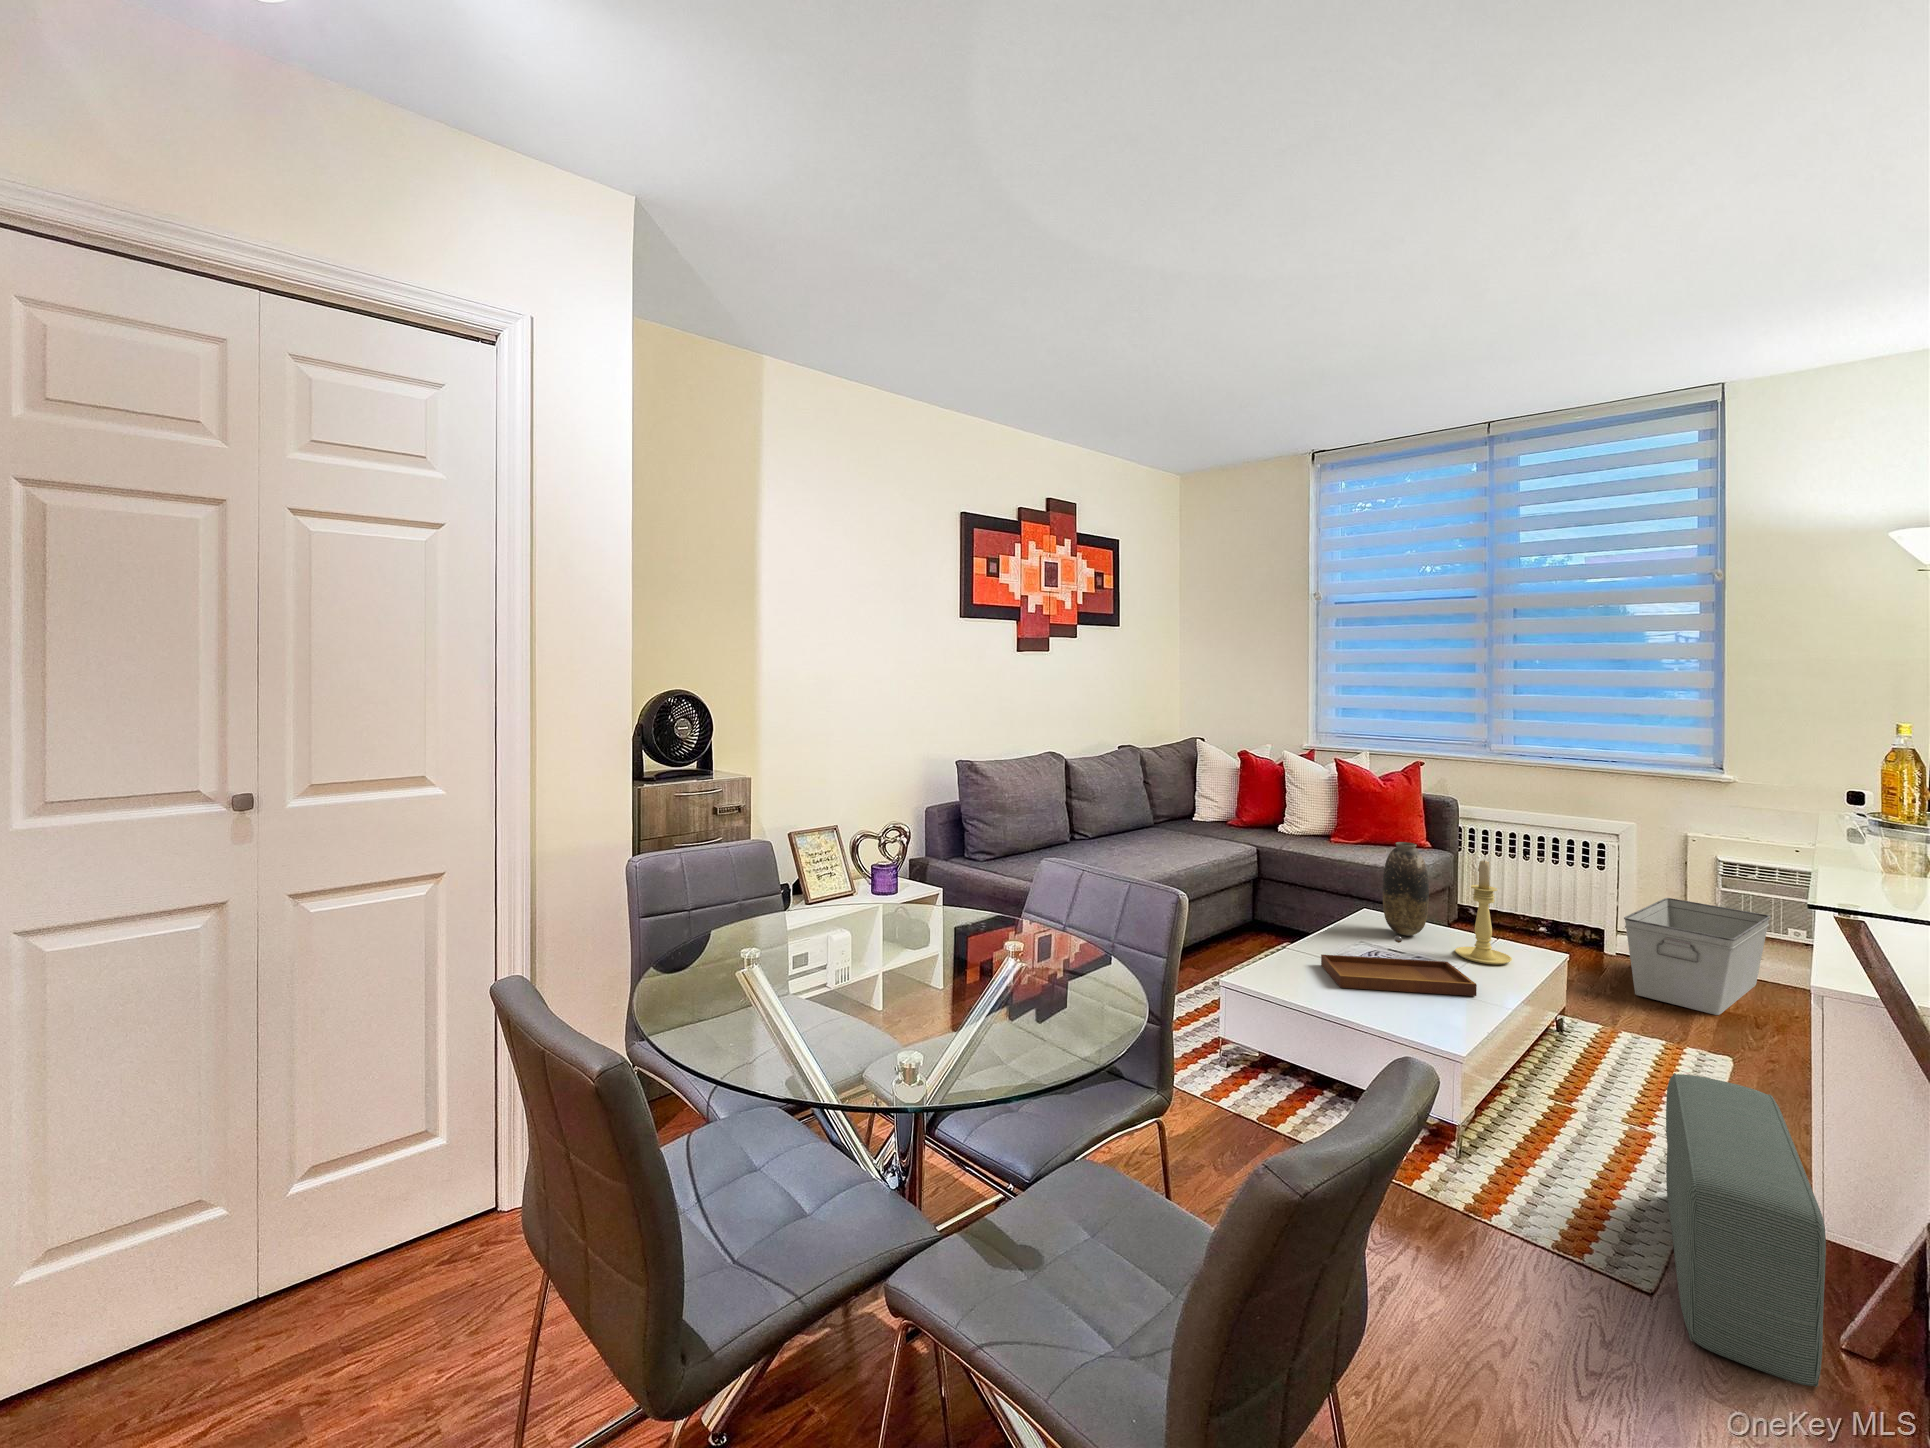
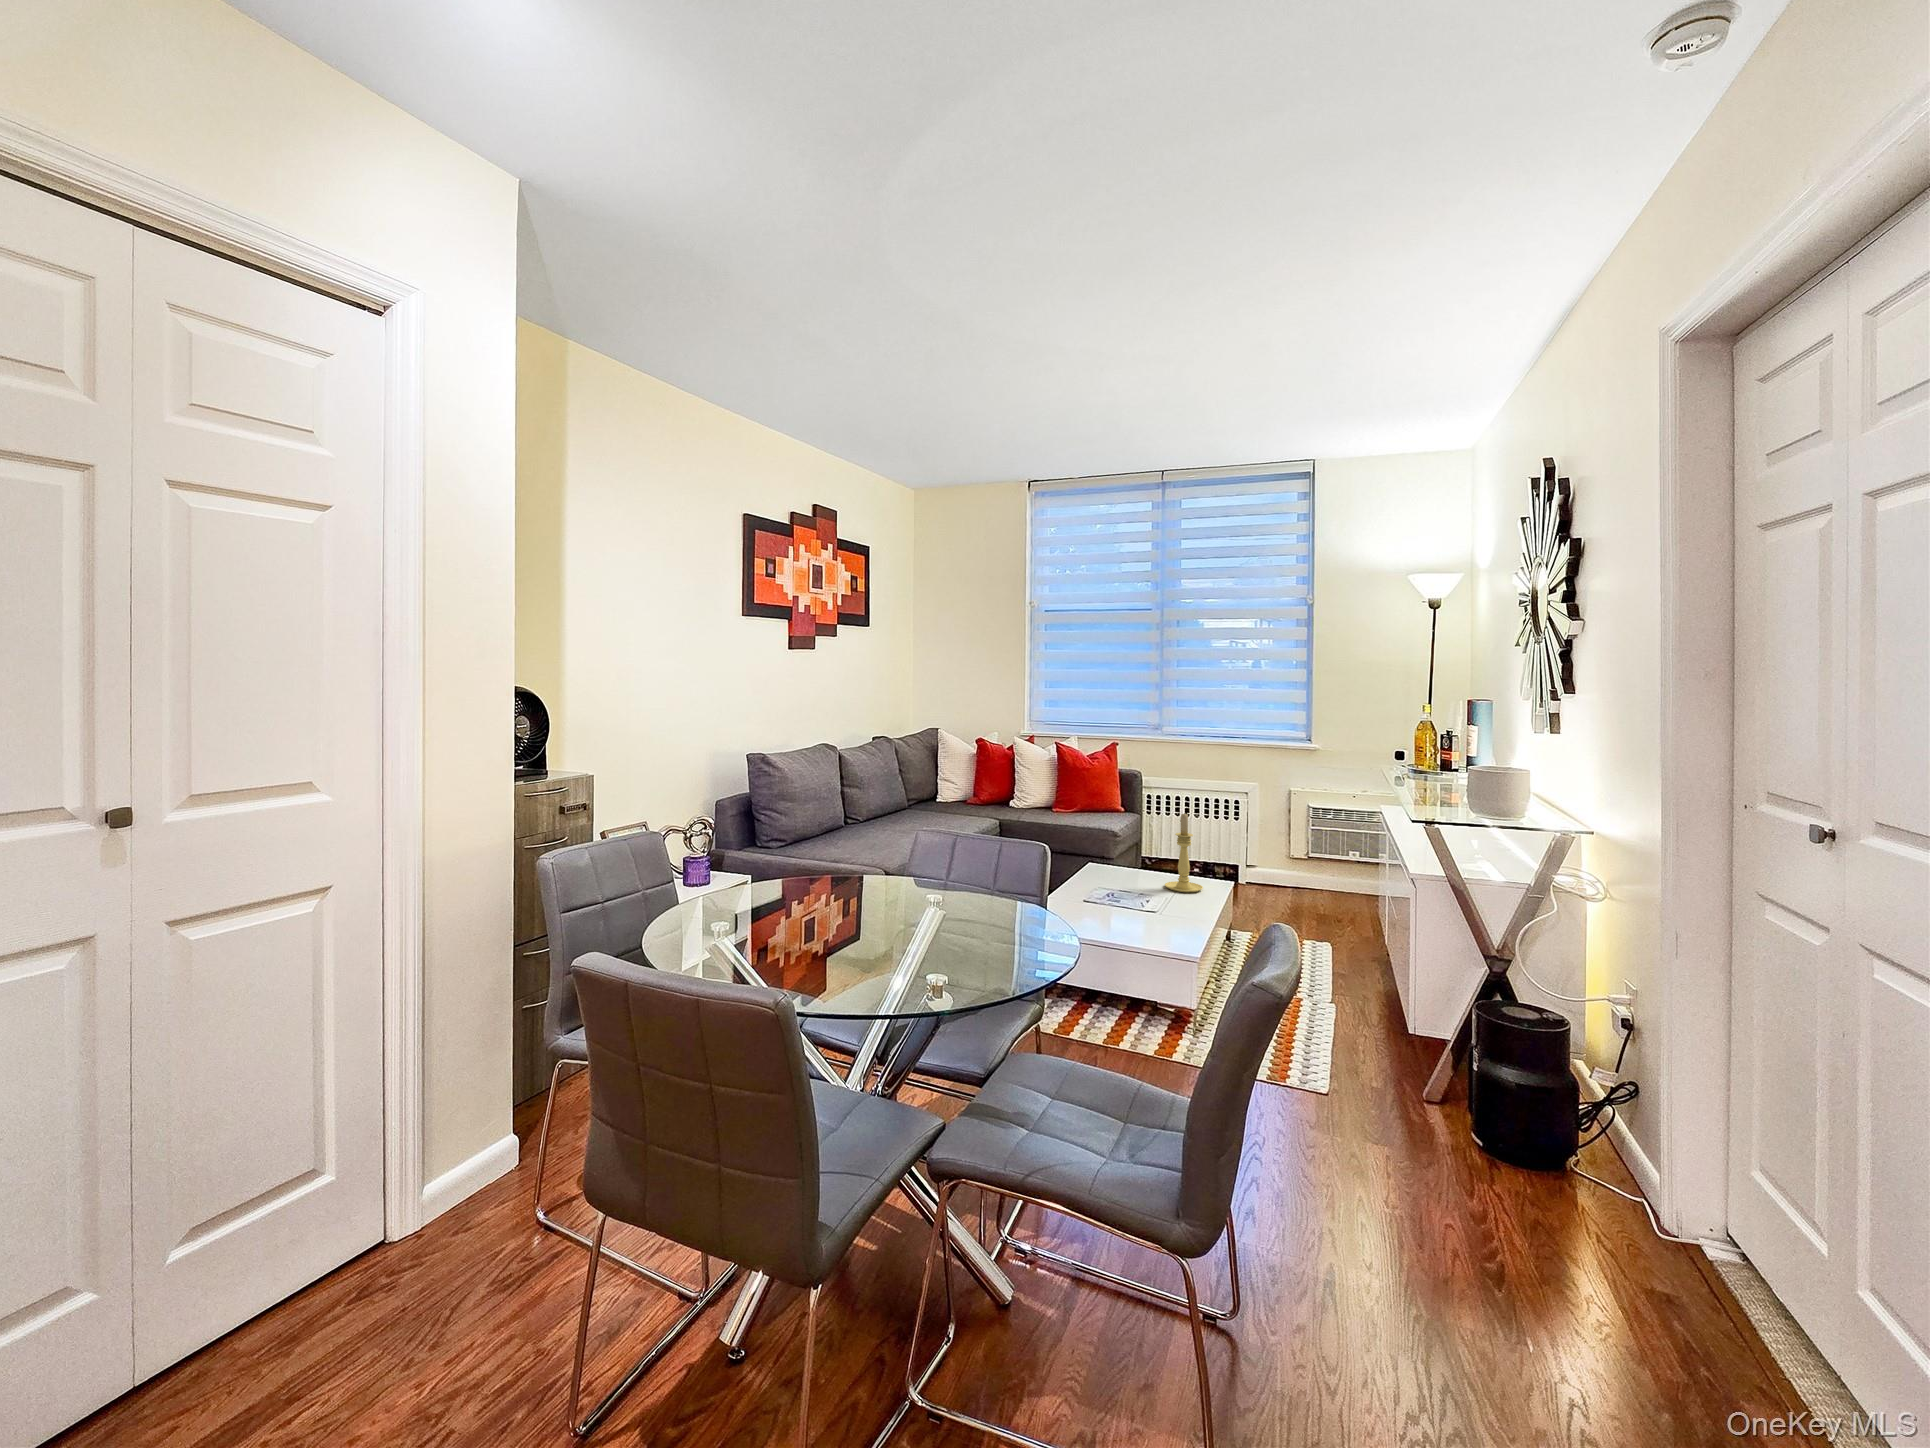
vase: present [1383,842,1429,936] -> none [1111,804,1144,878]
storage bin: present [1624,898,1770,1015] -> none [1259,836,1339,915]
tray: present [1321,936,1477,996] -> none [1080,876,1190,921]
pouf: present [1666,1073,1826,1387] -> none [1320,946,1423,1123]

